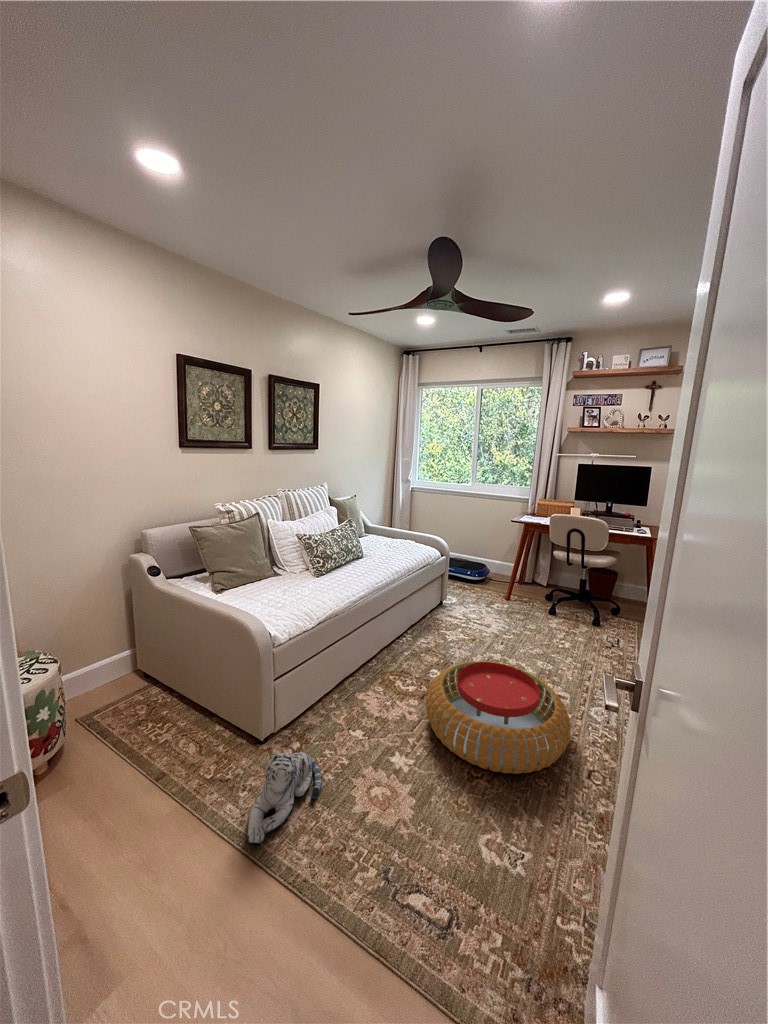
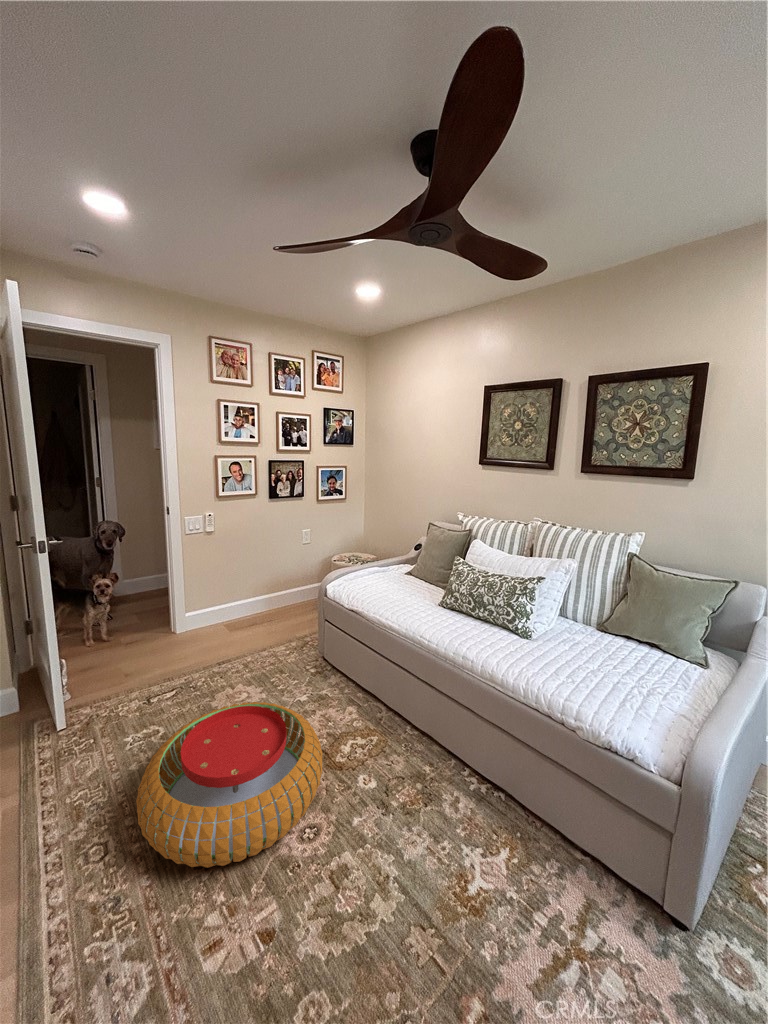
plush toy: present [248,751,322,843] -> none [253,625,296,673]

